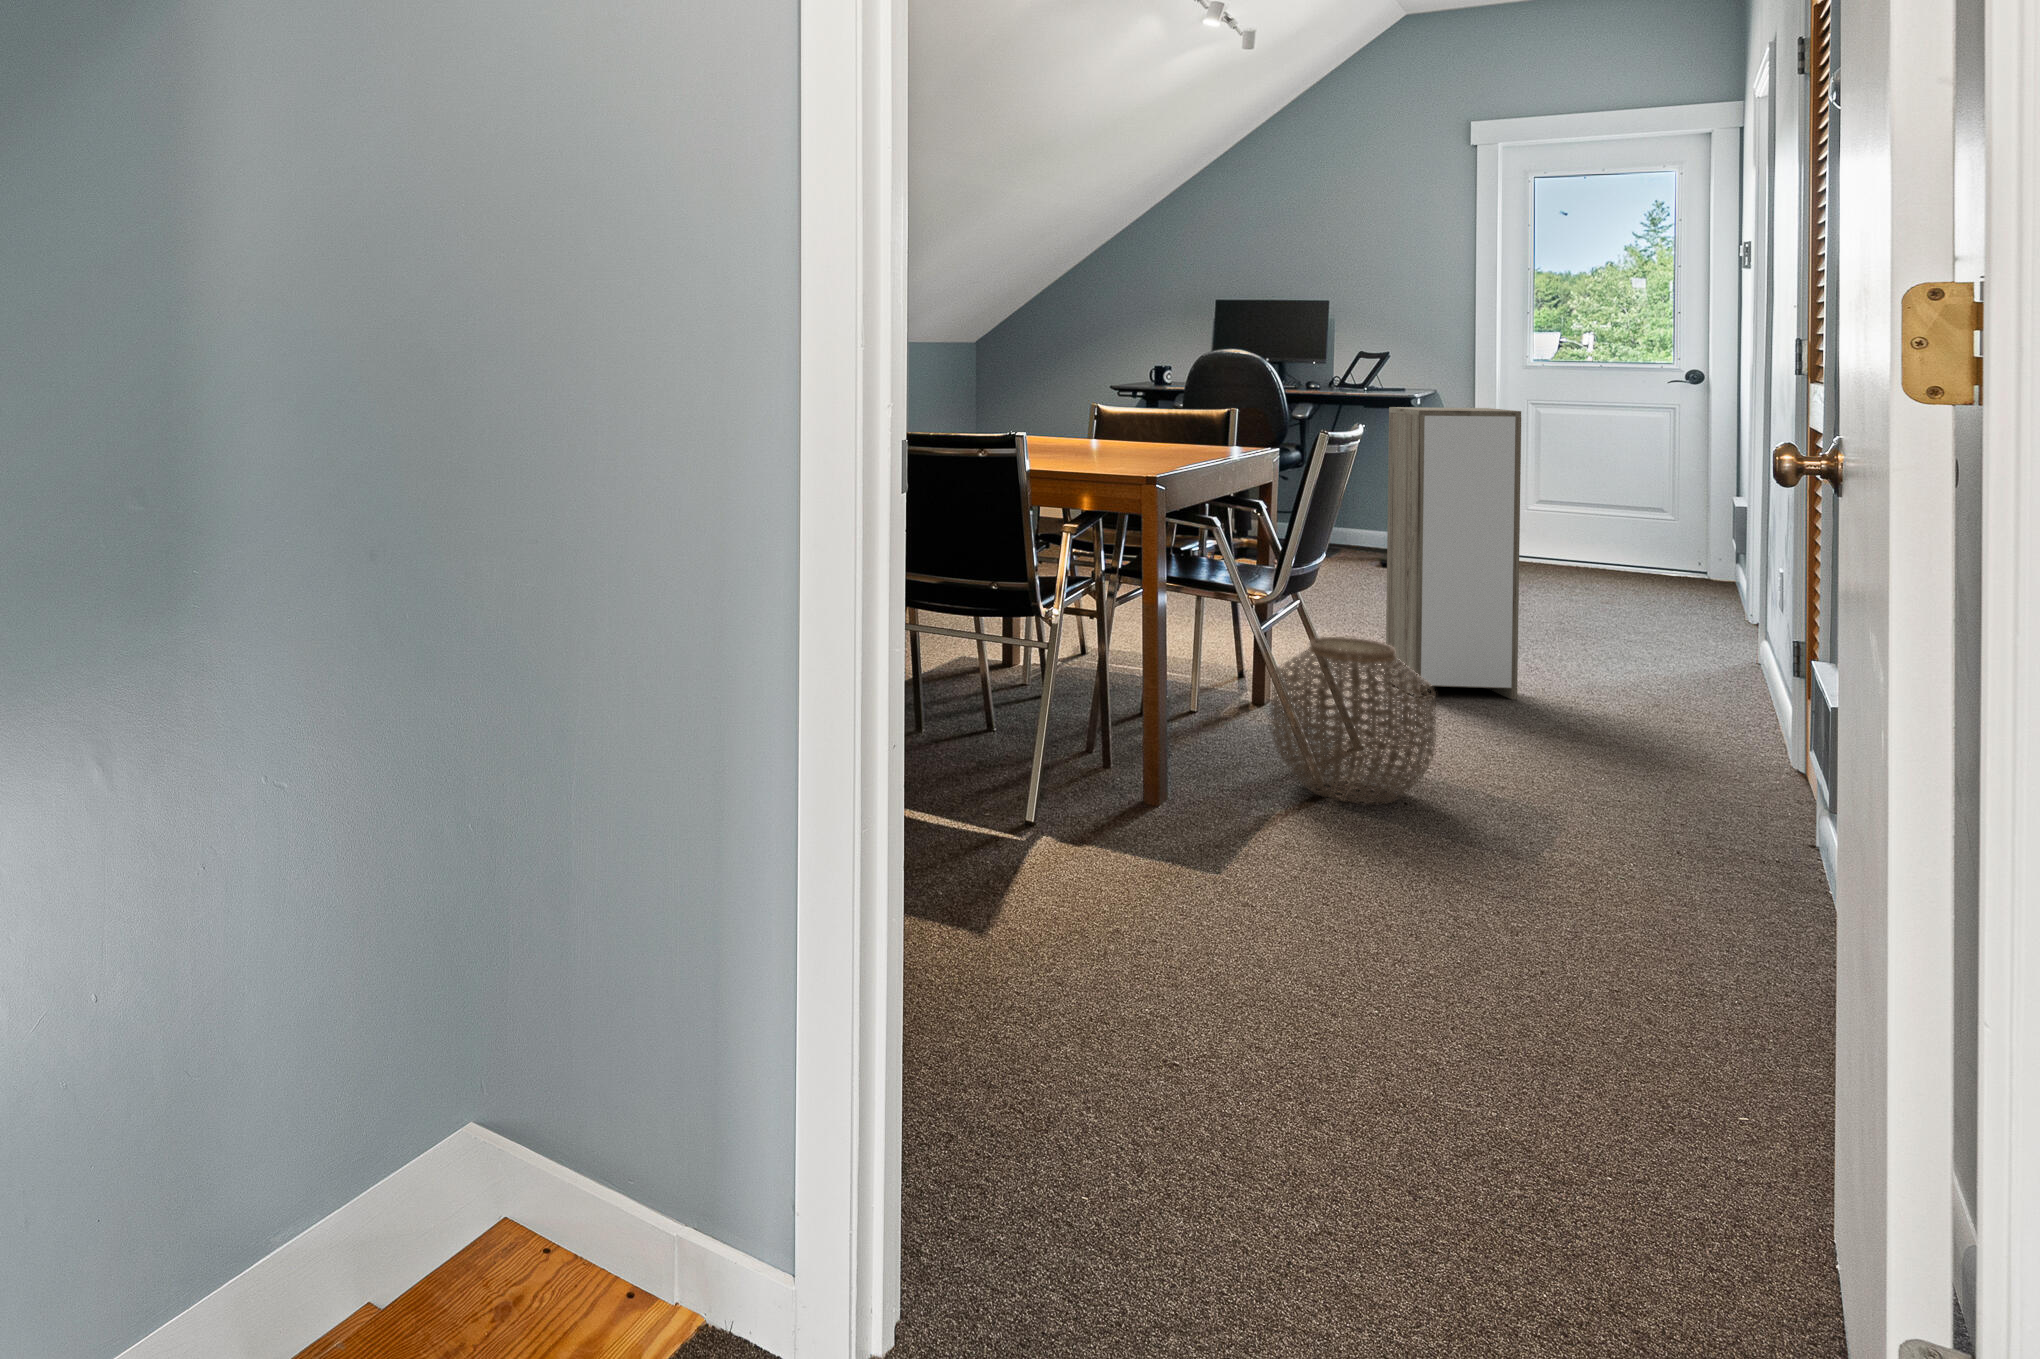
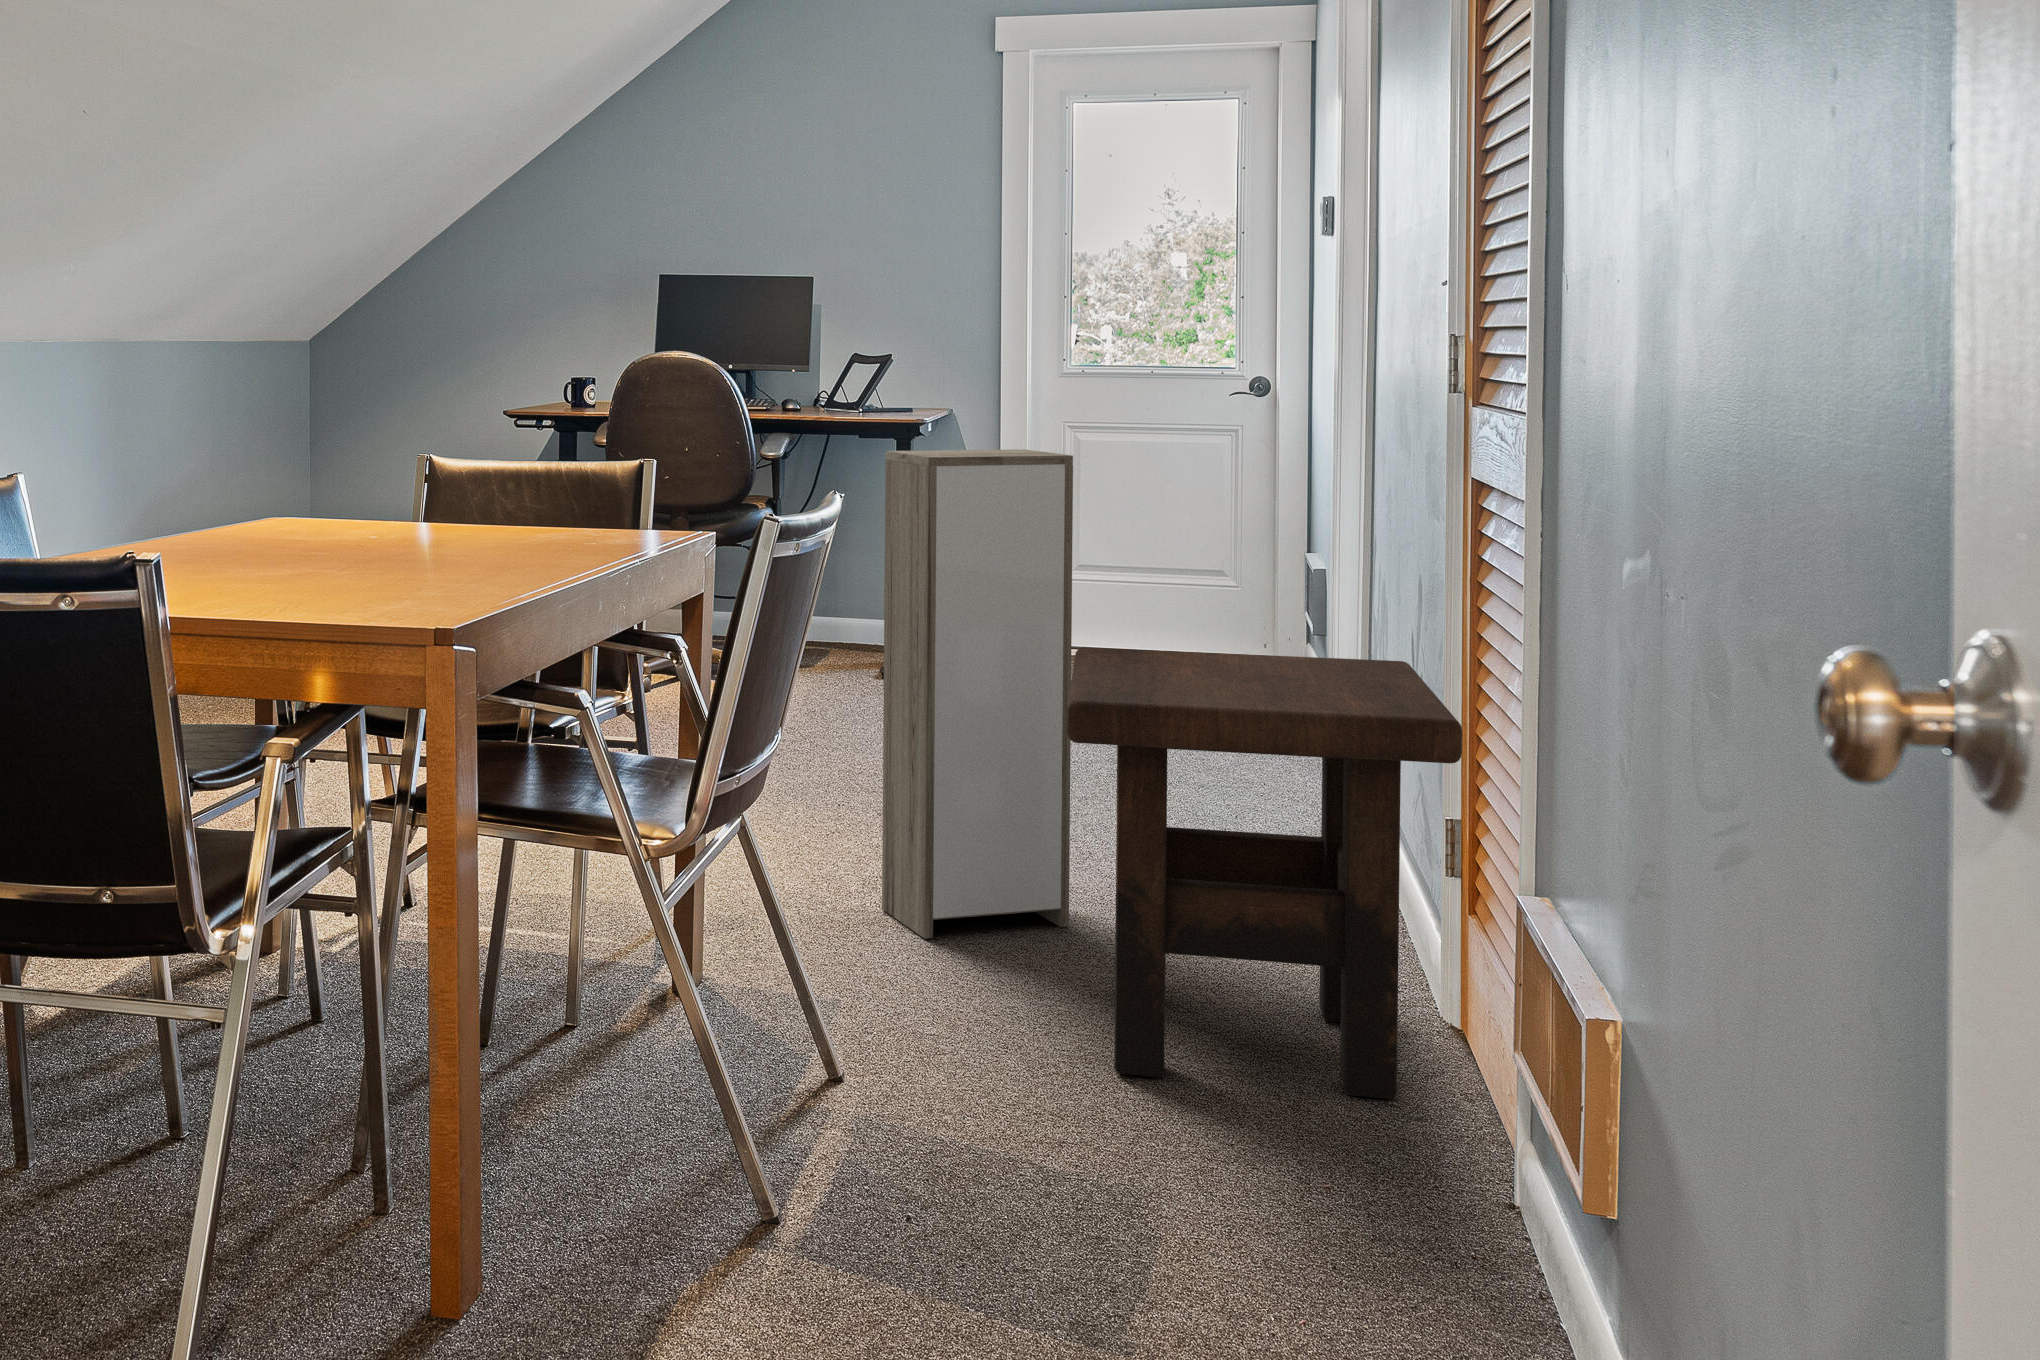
side table: none [1510,524,1787,791] -> present [1067,647,1462,1099]
woven basket: present [1271,637,1436,804] -> none [682,906,958,1238]

